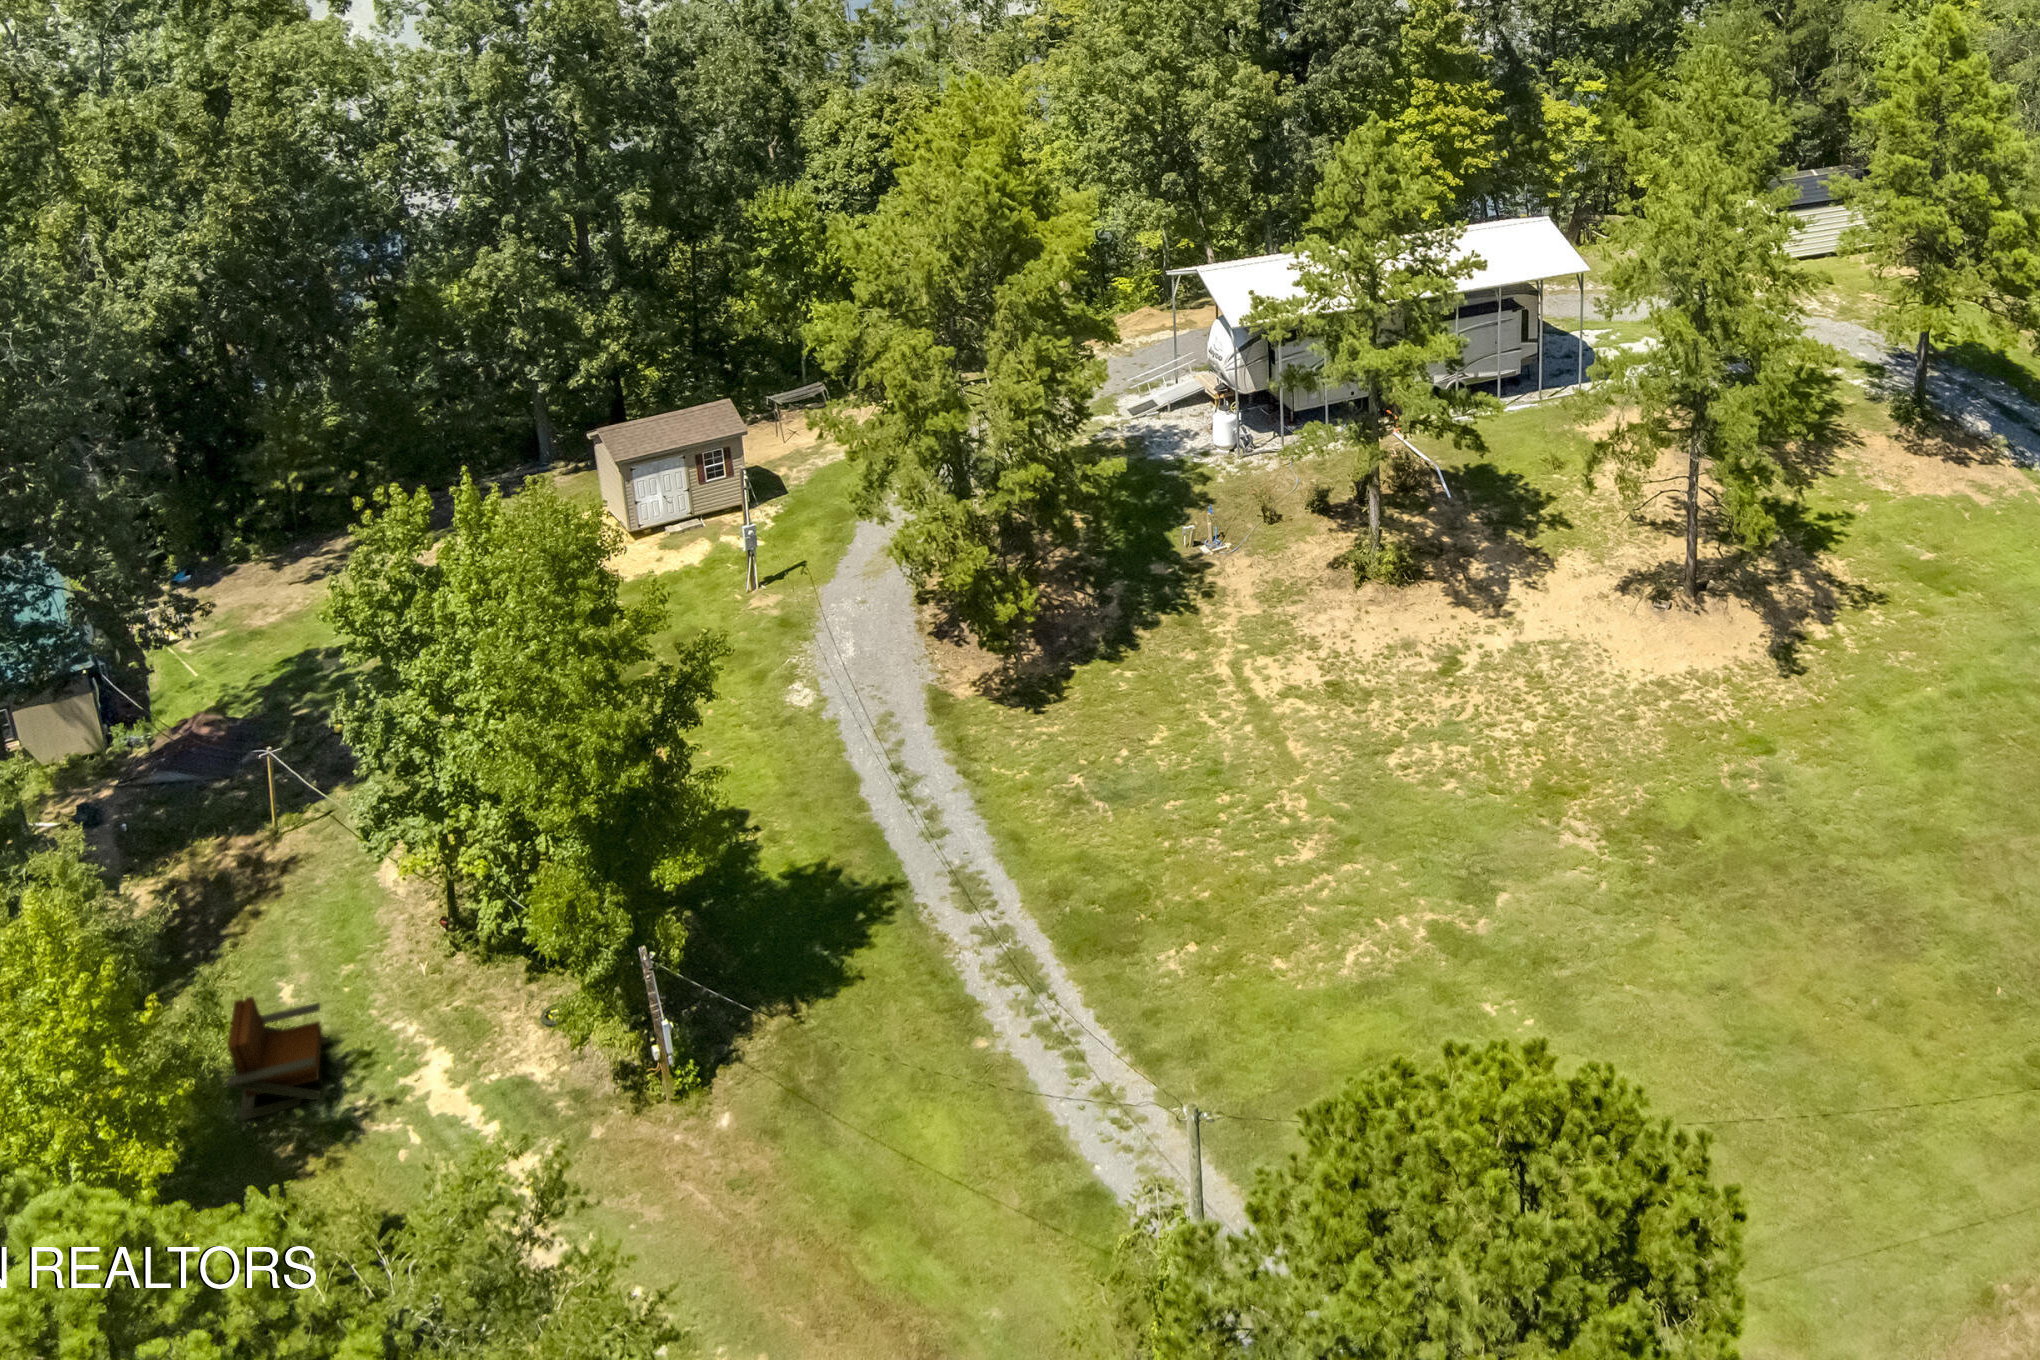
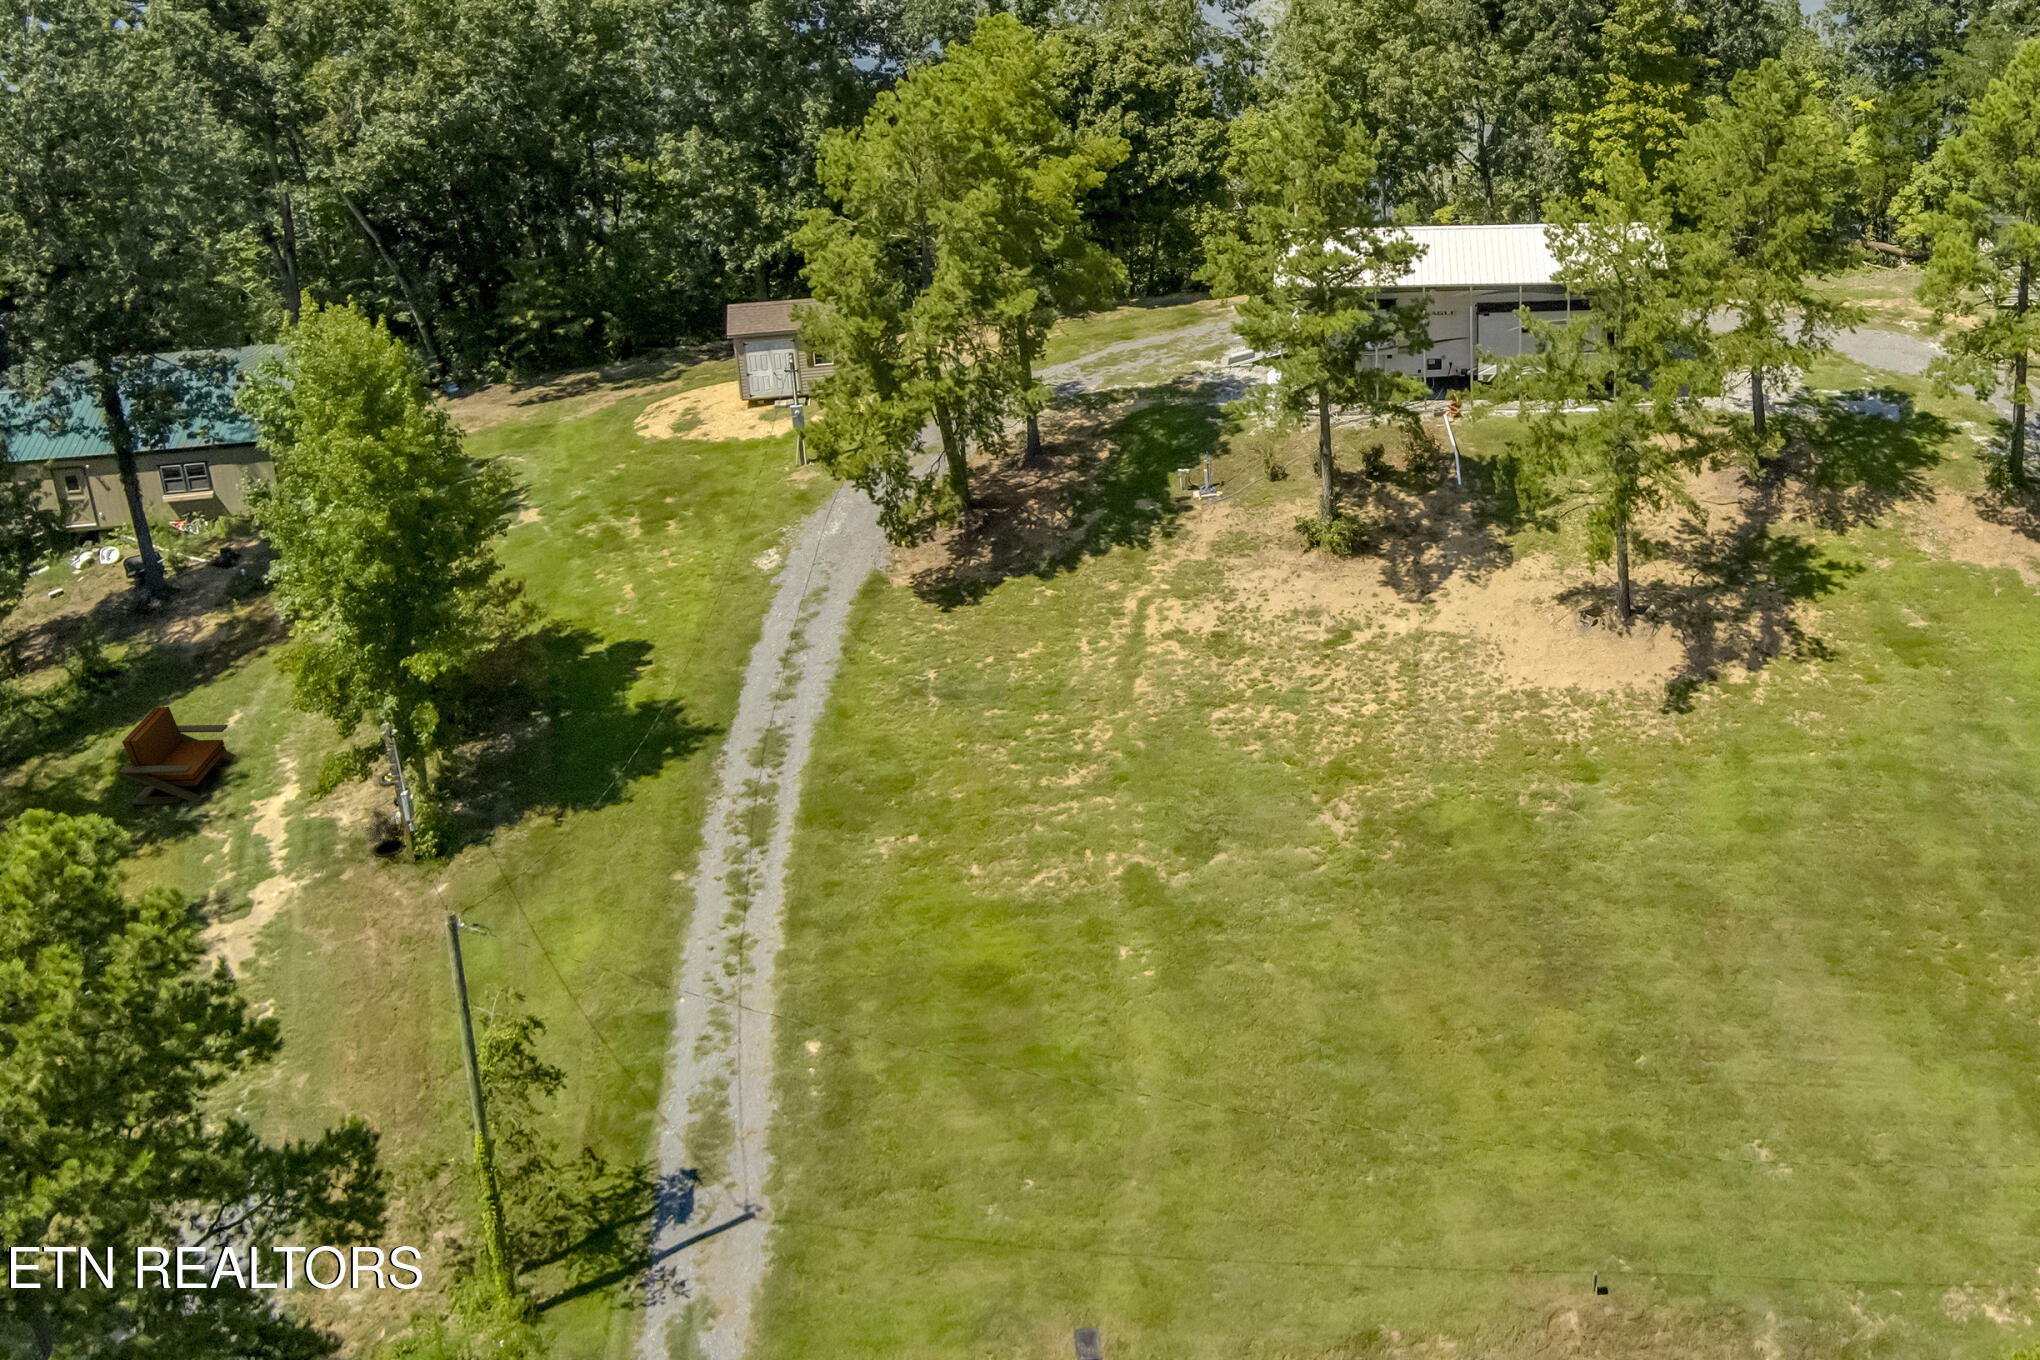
potted tree: none [606,1046,647,1103] -> present [362,811,405,857]

